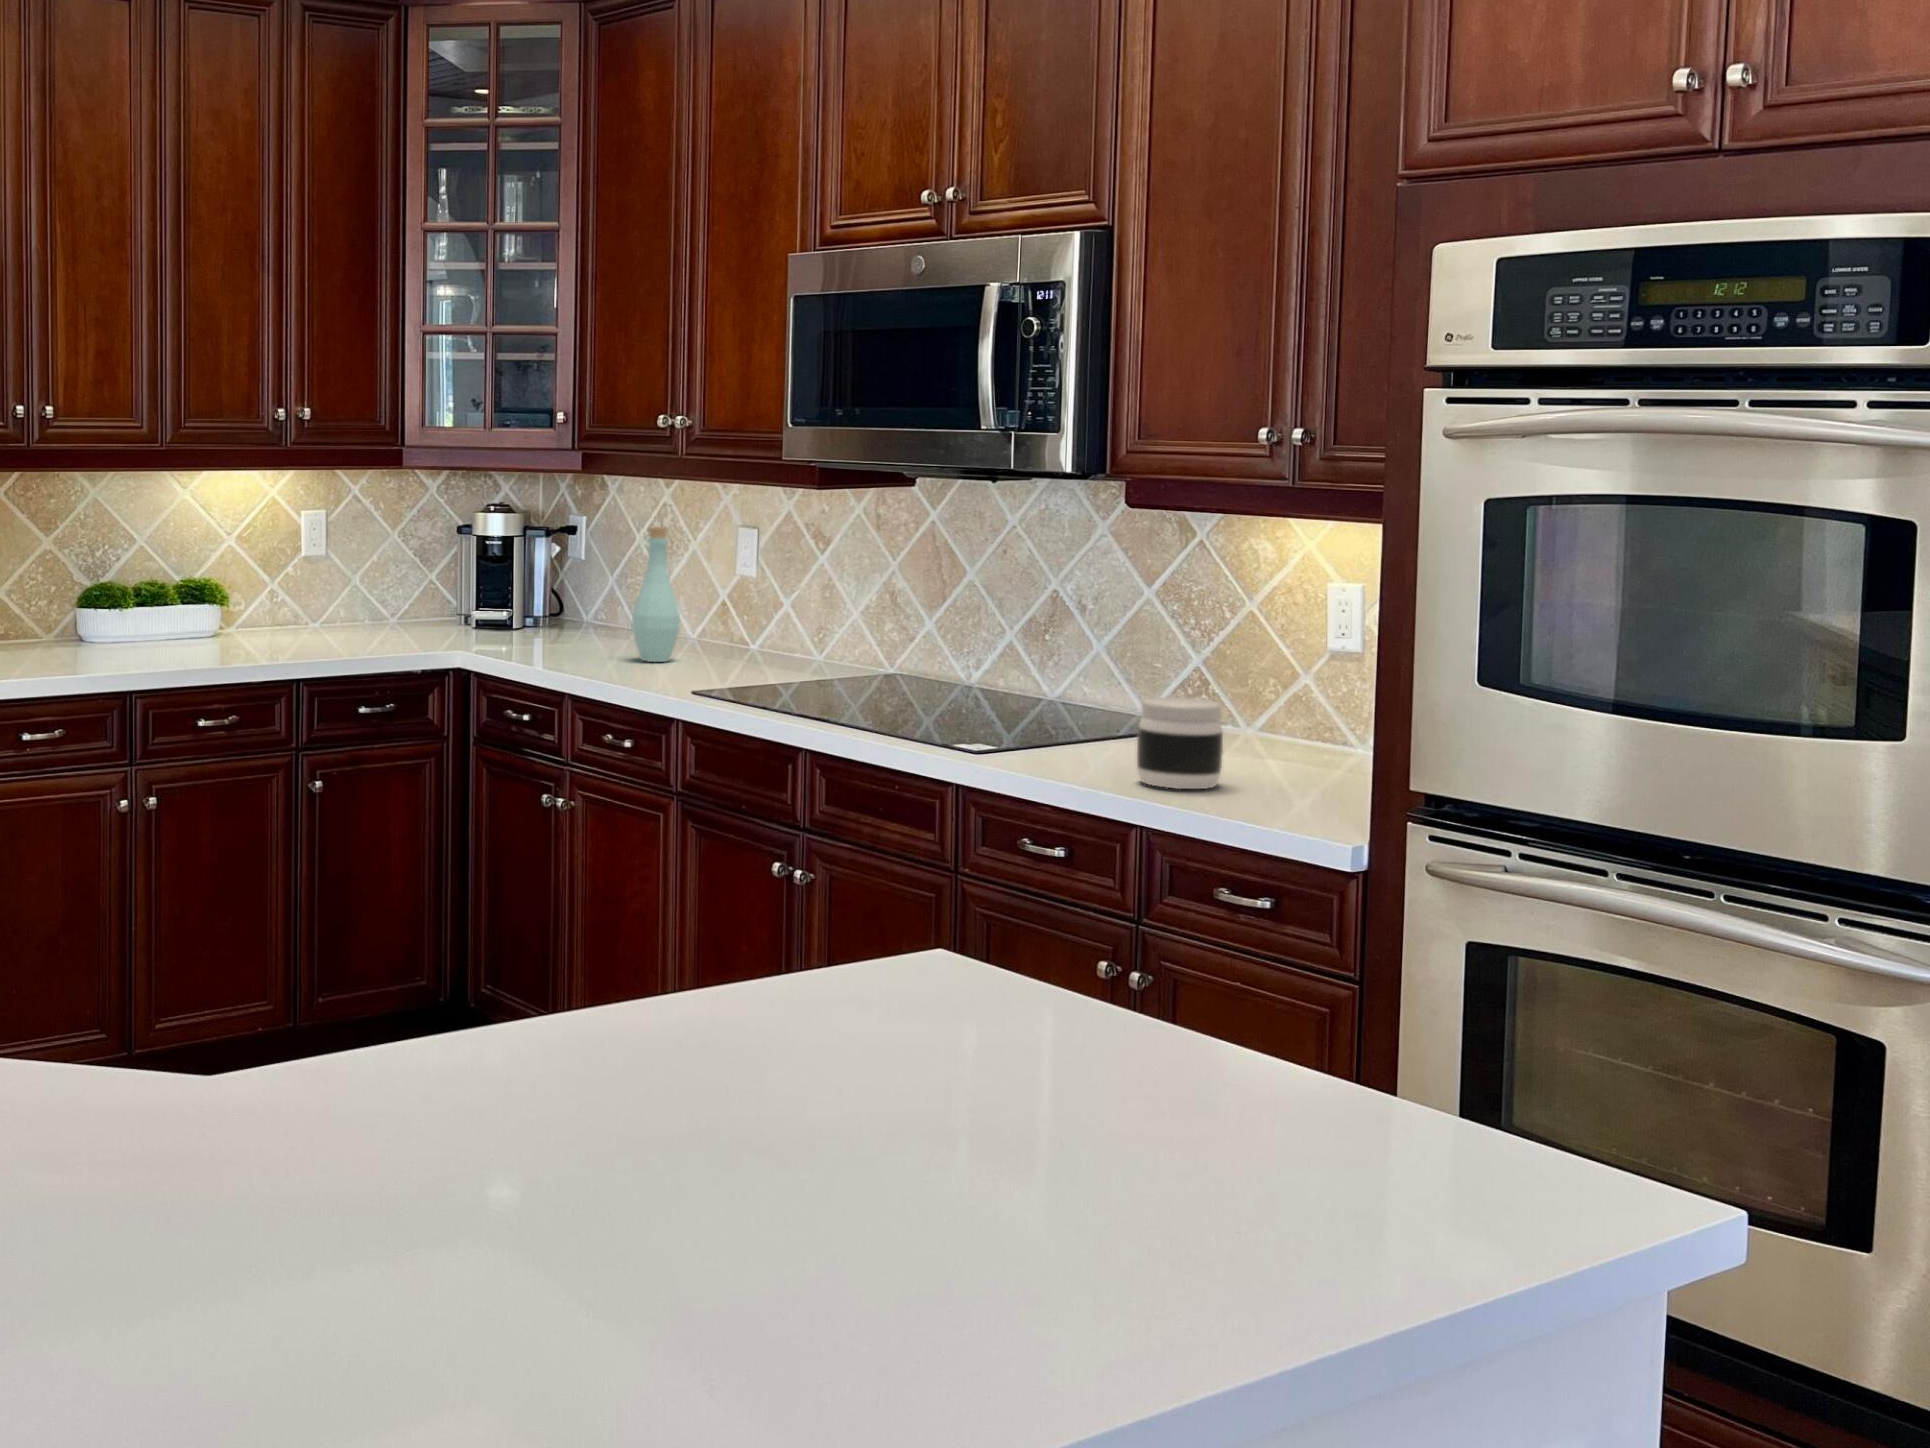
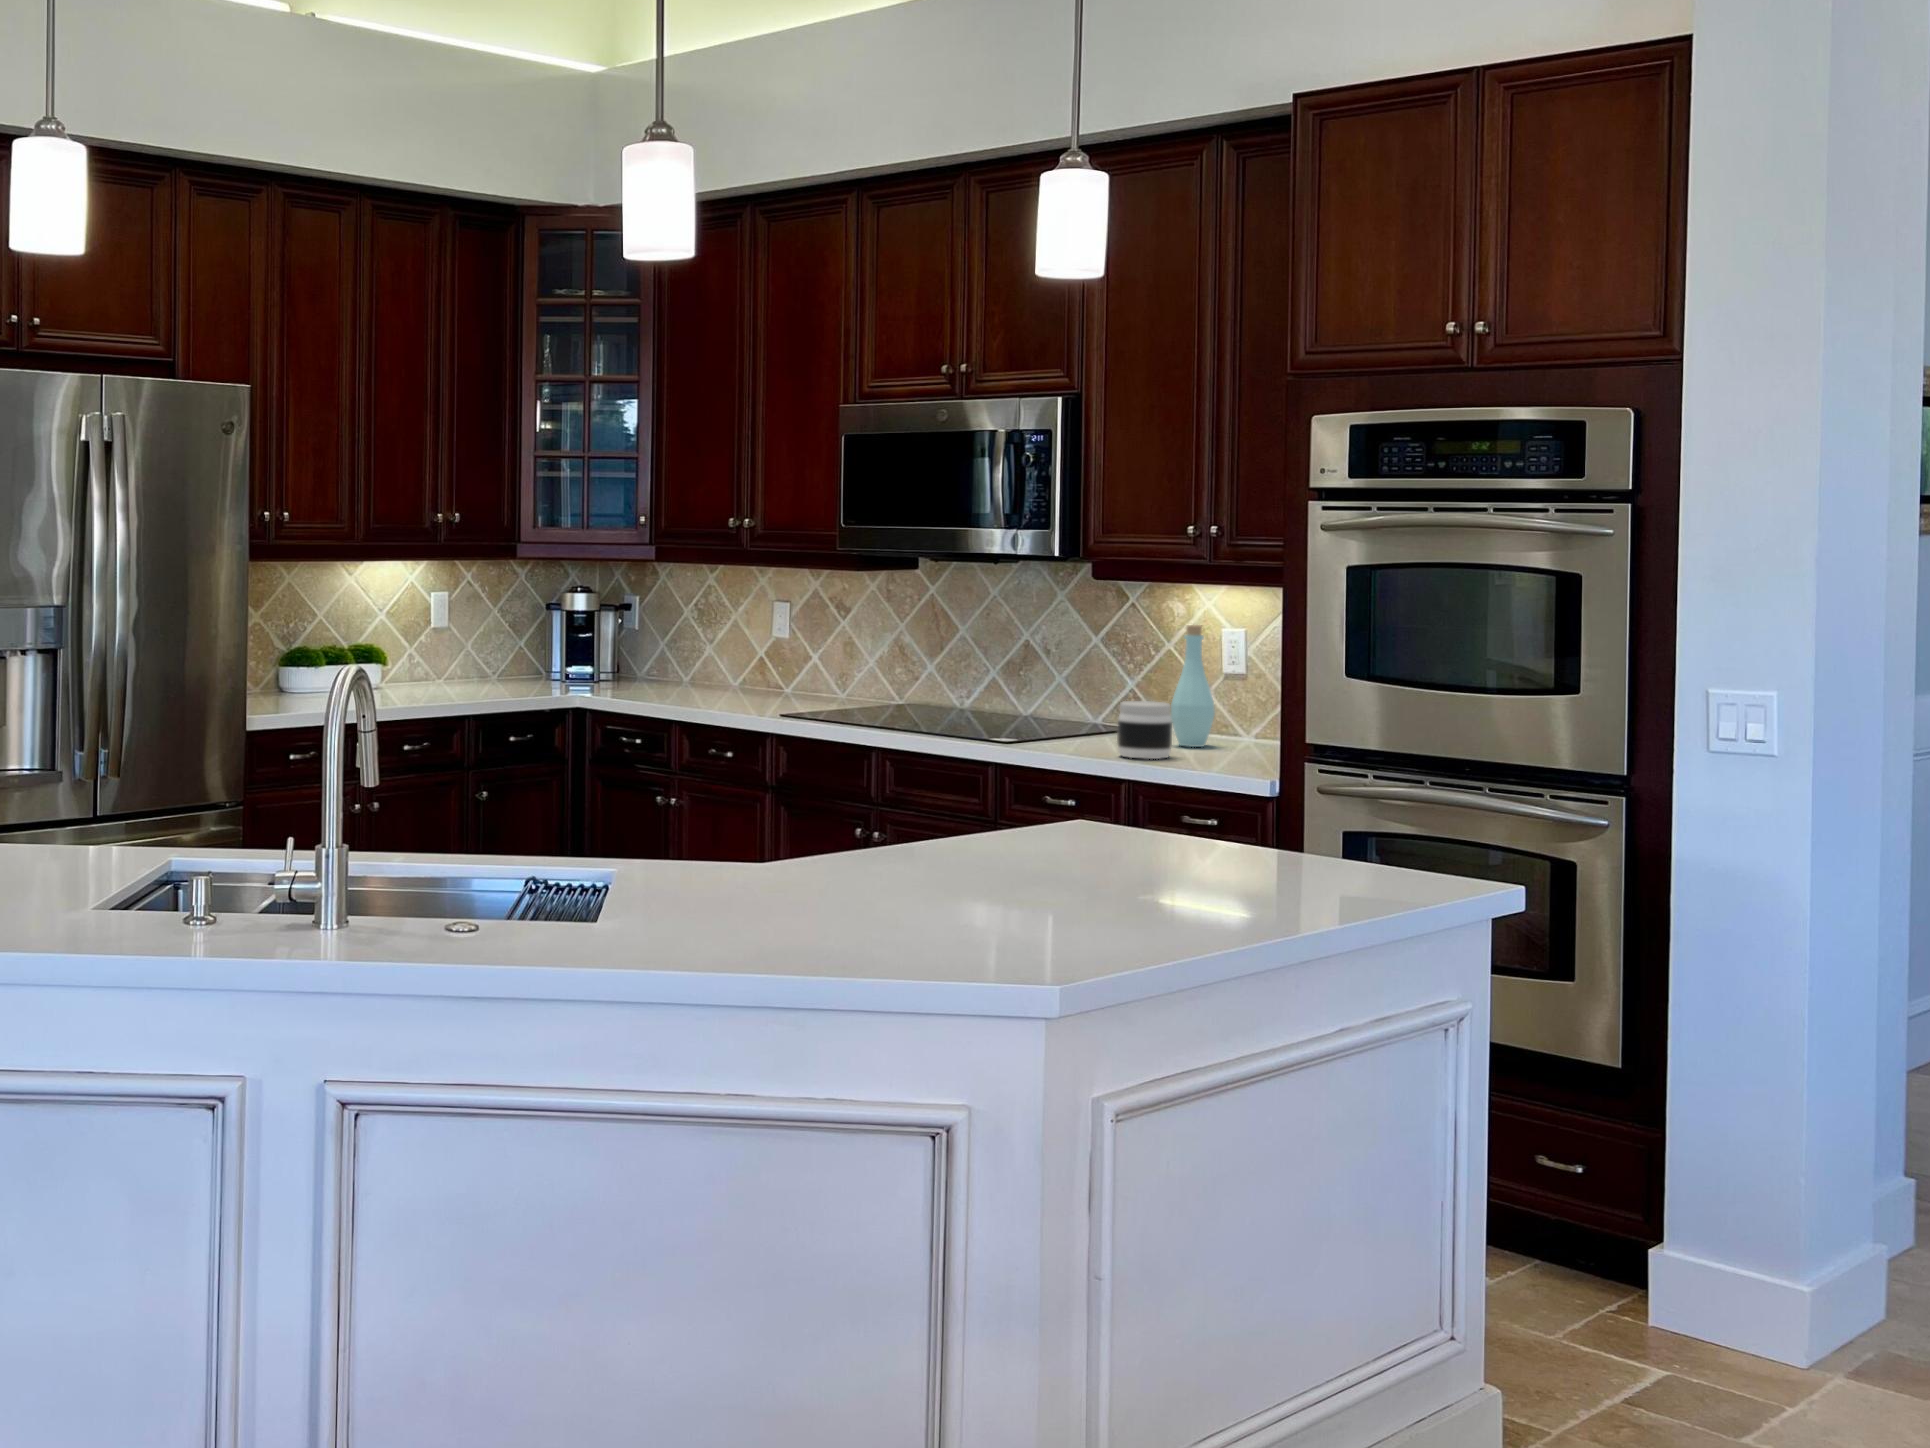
bottle: present [632,527,680,662] -> present [1171,625,1215,747]

